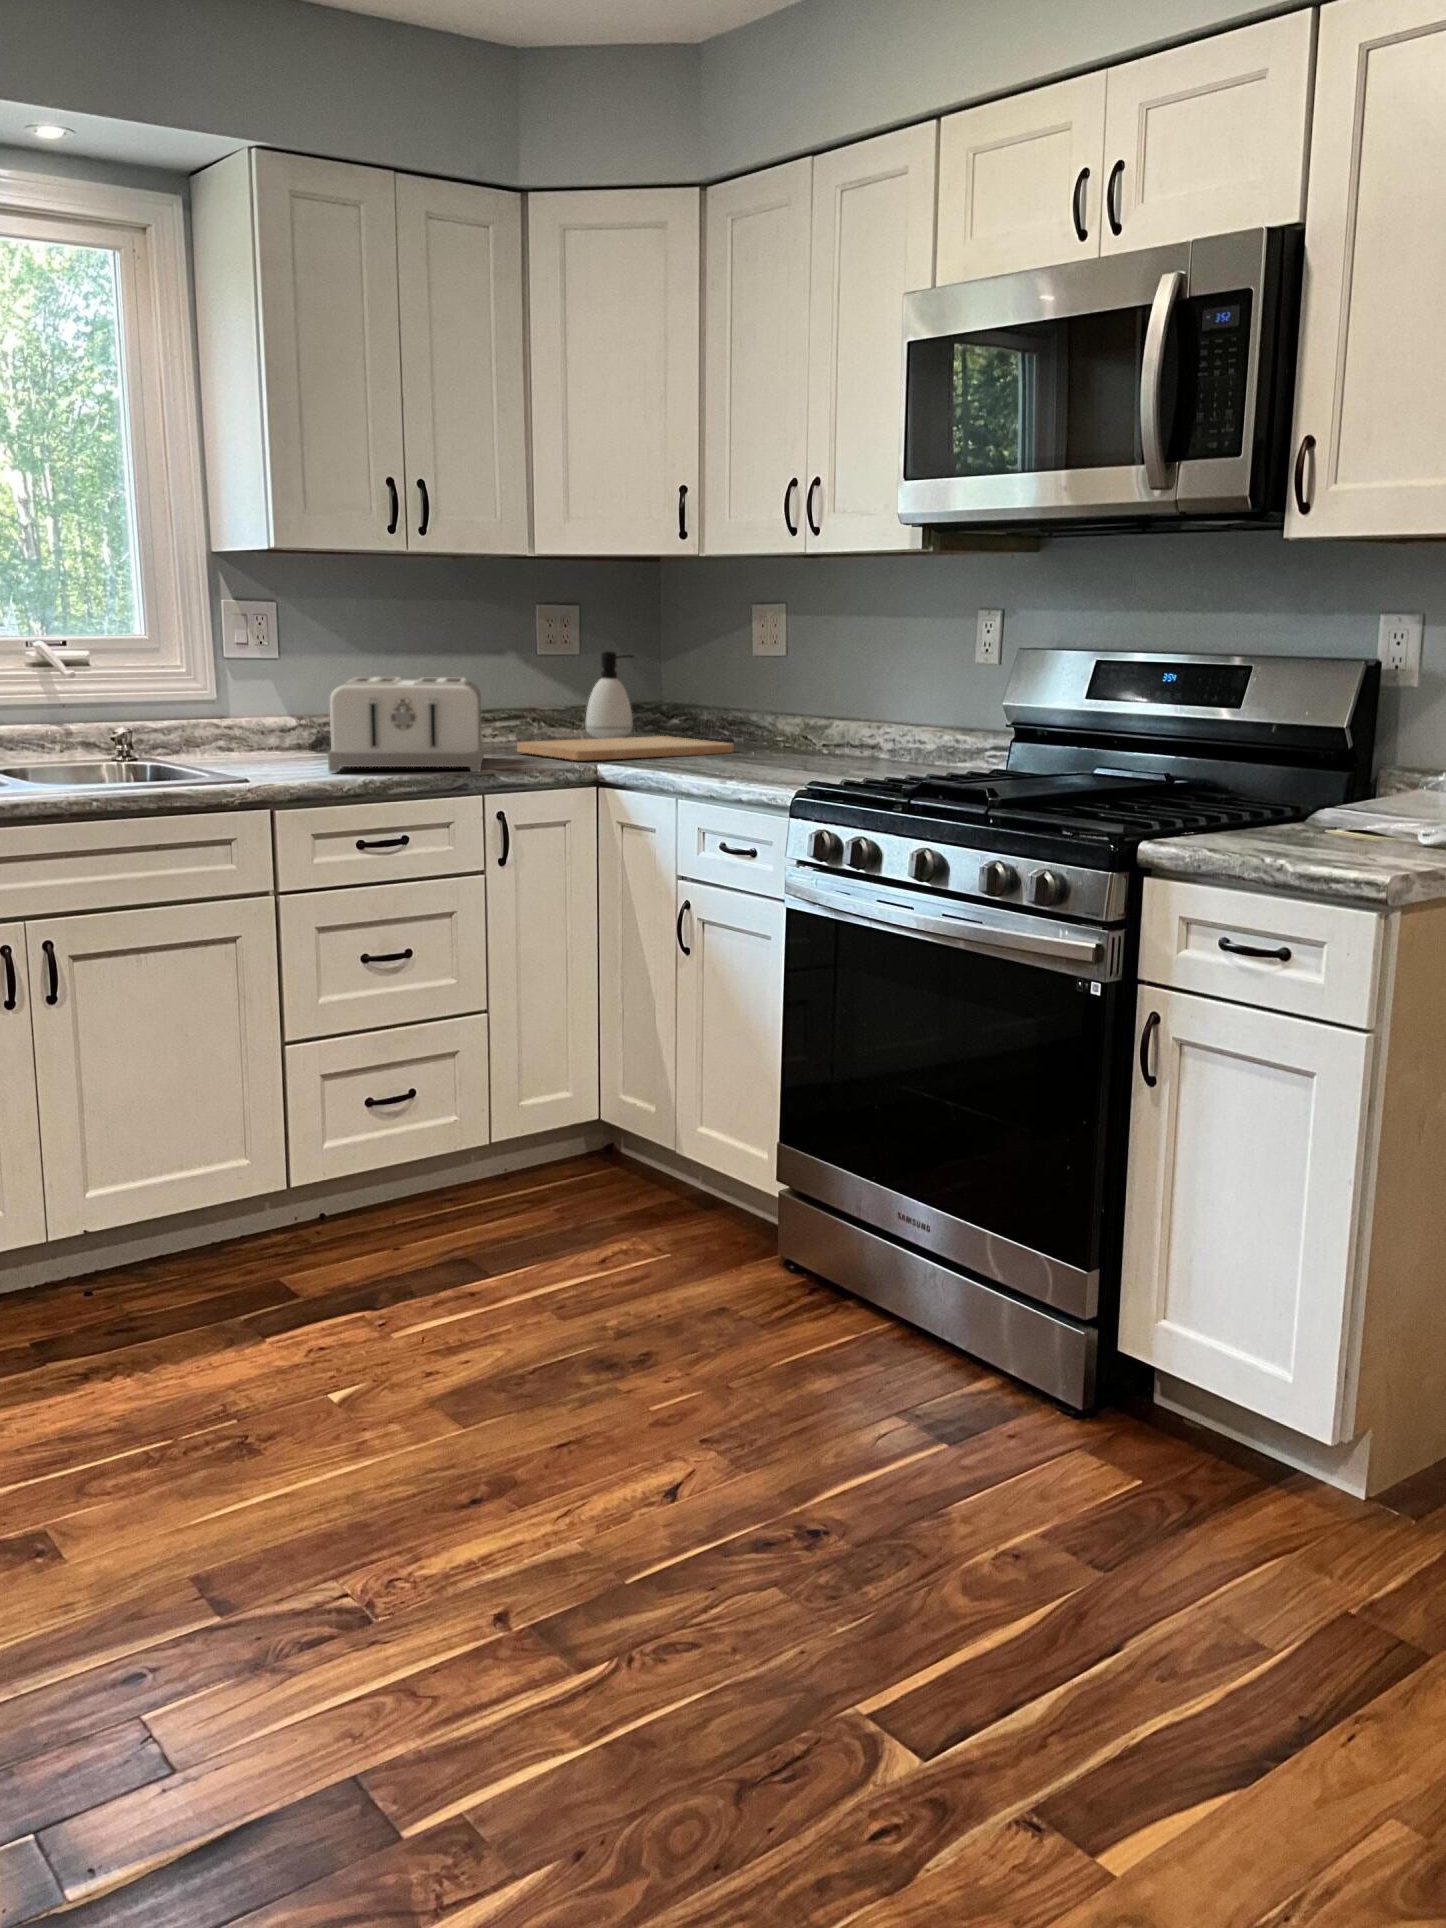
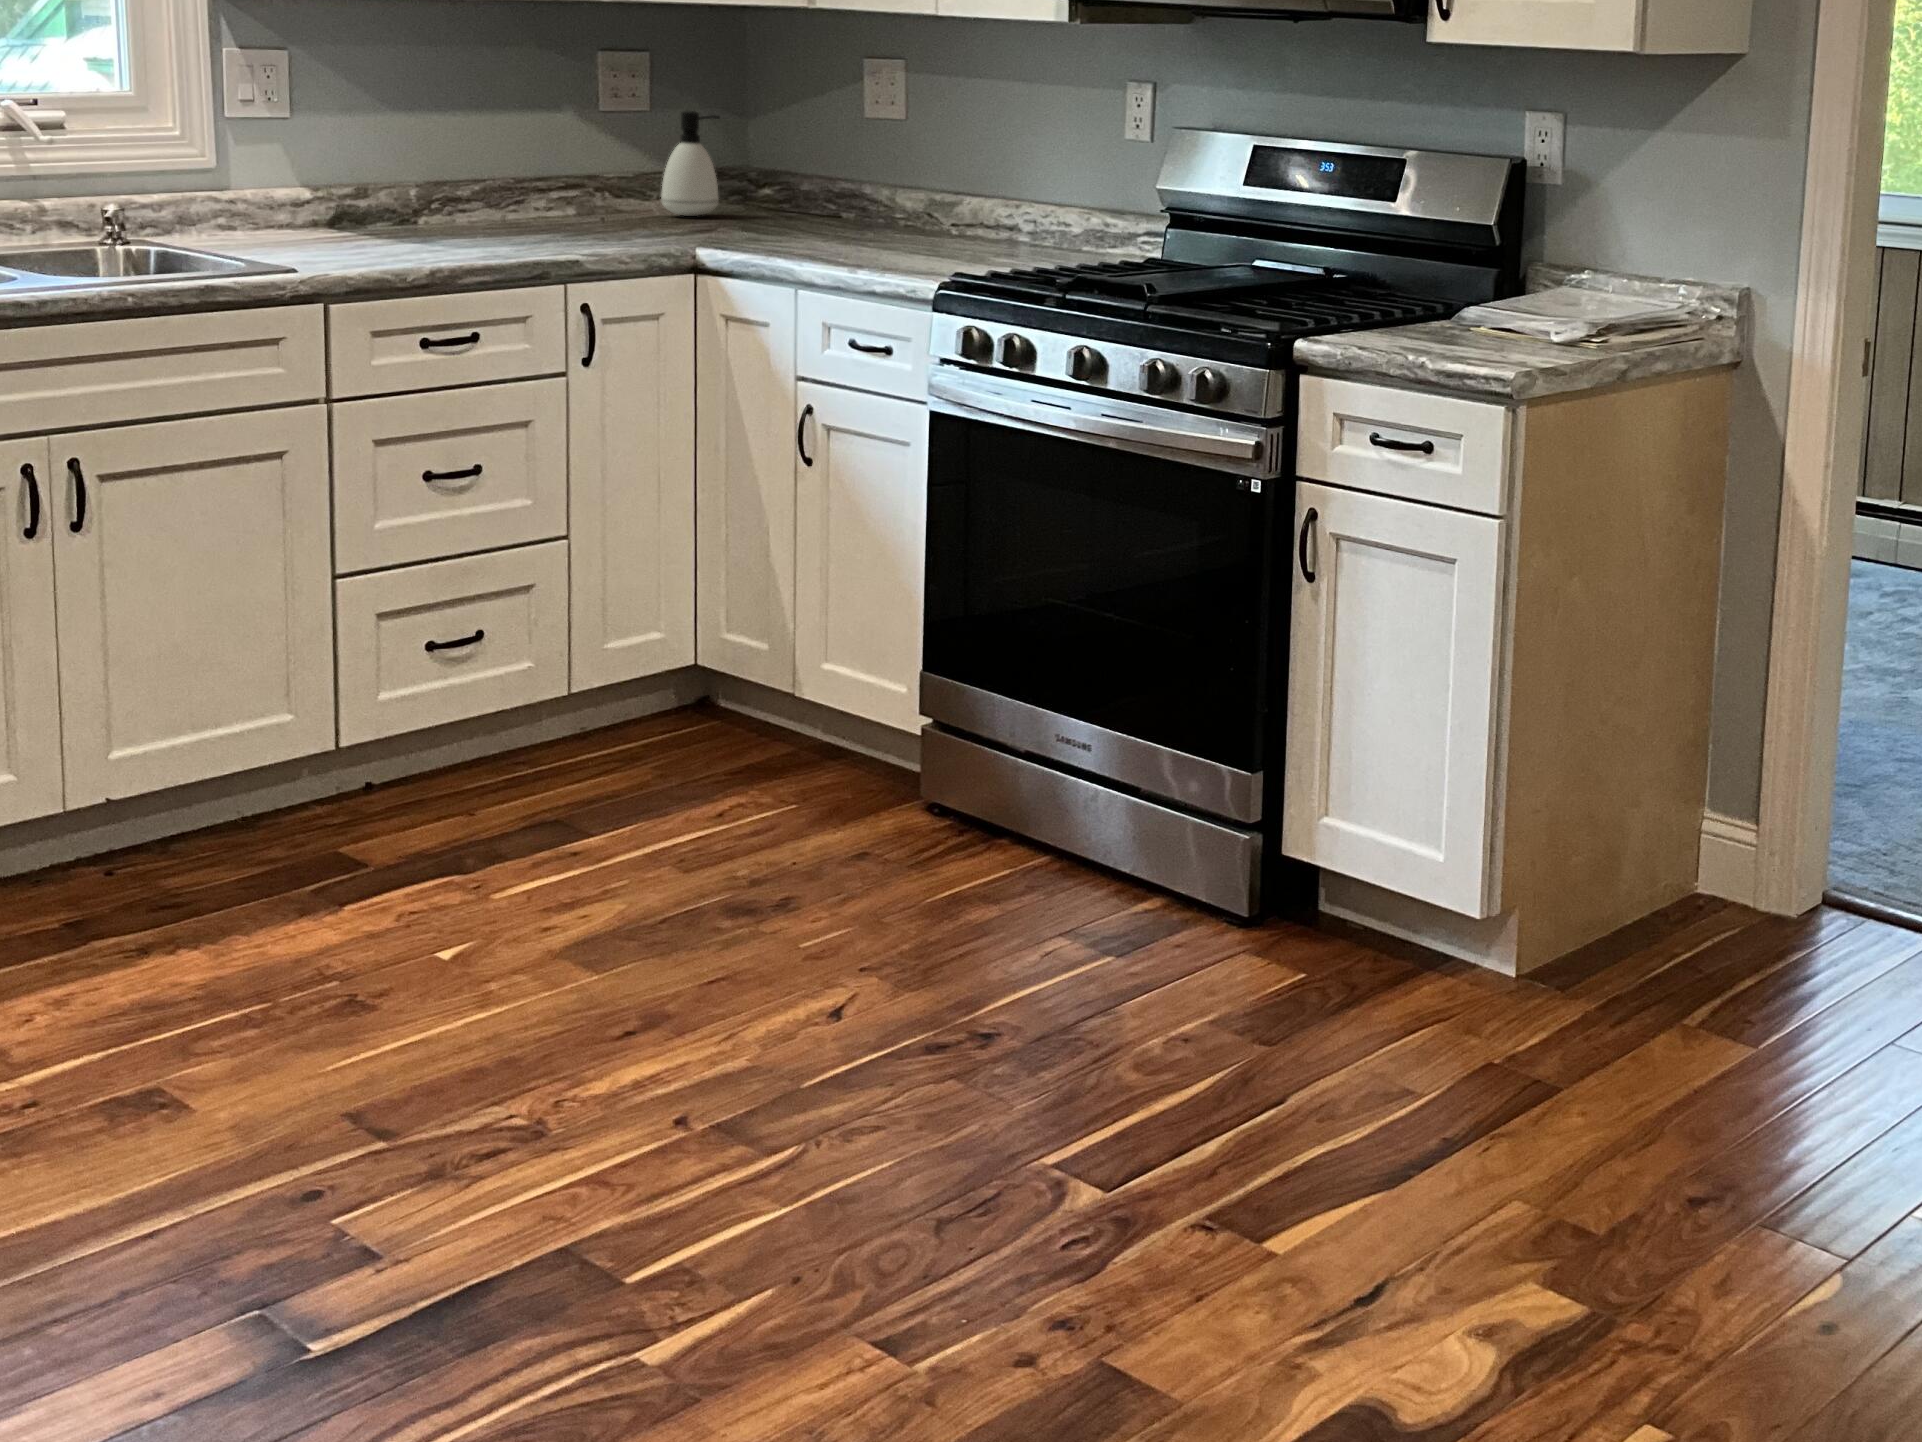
toaster: present [328,677,484,772] -> none [380,145,564,259]
cutting board: present [517,736,733,761] -> none [590,213,847,245]

